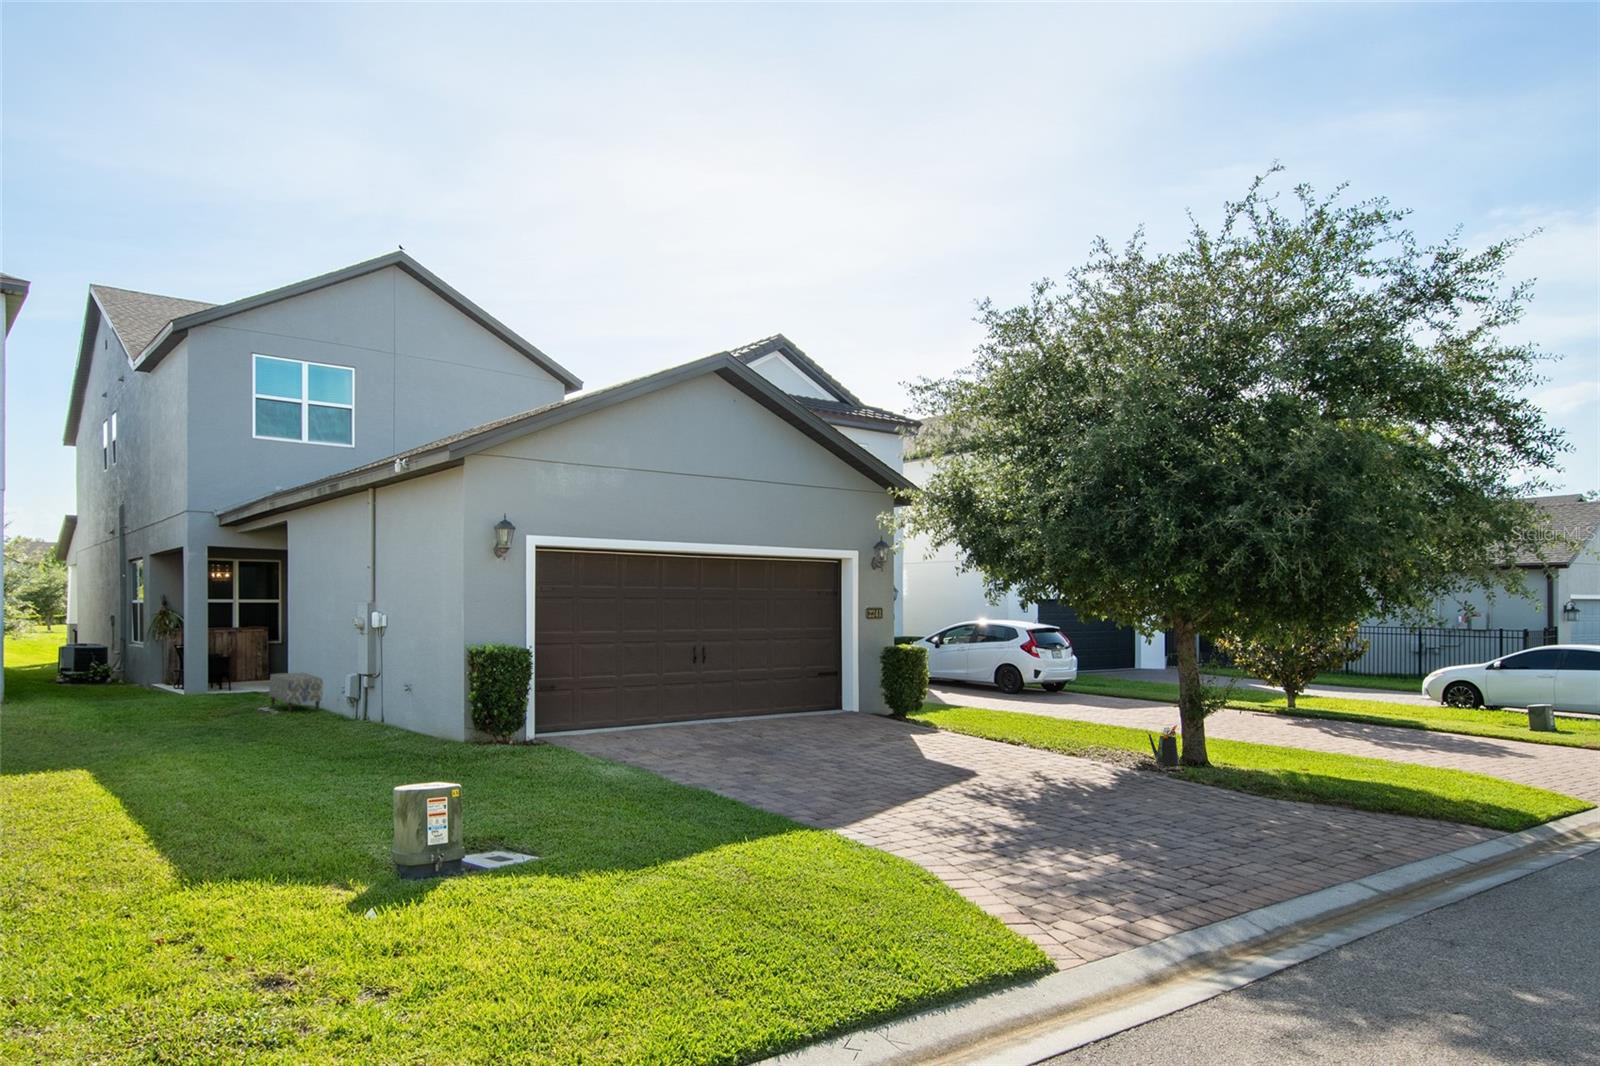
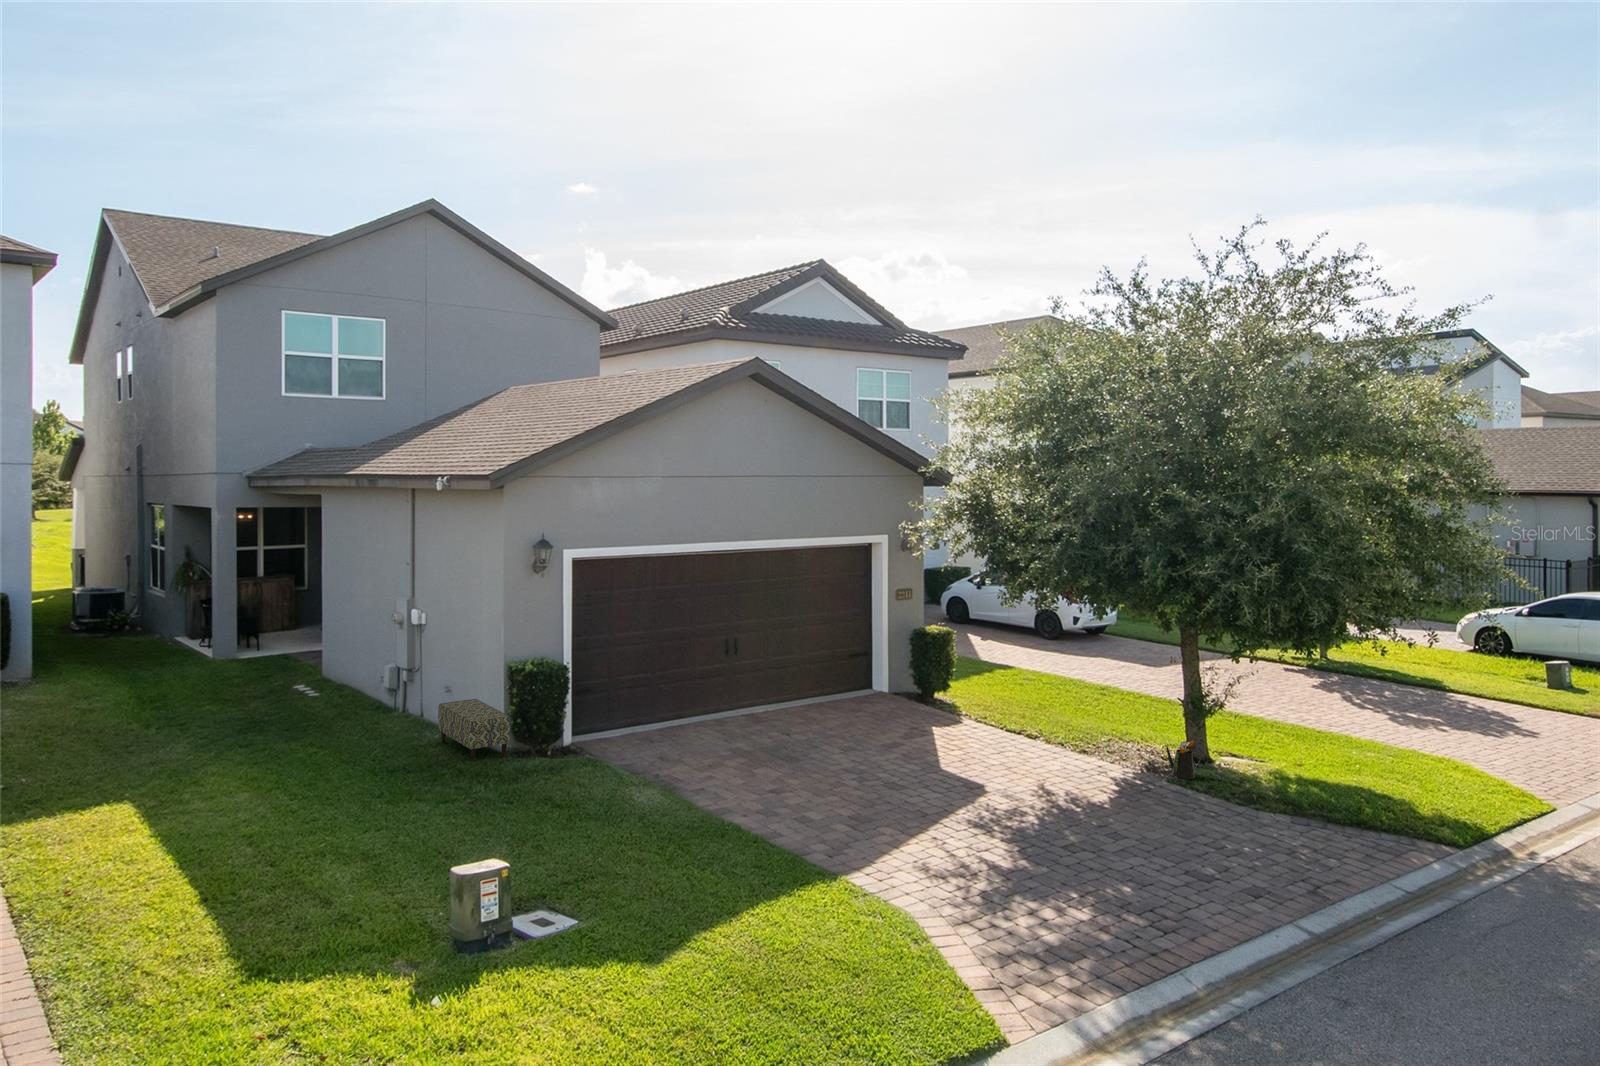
bench: present [269,673,323,712] -> present [438,699,510,761]

